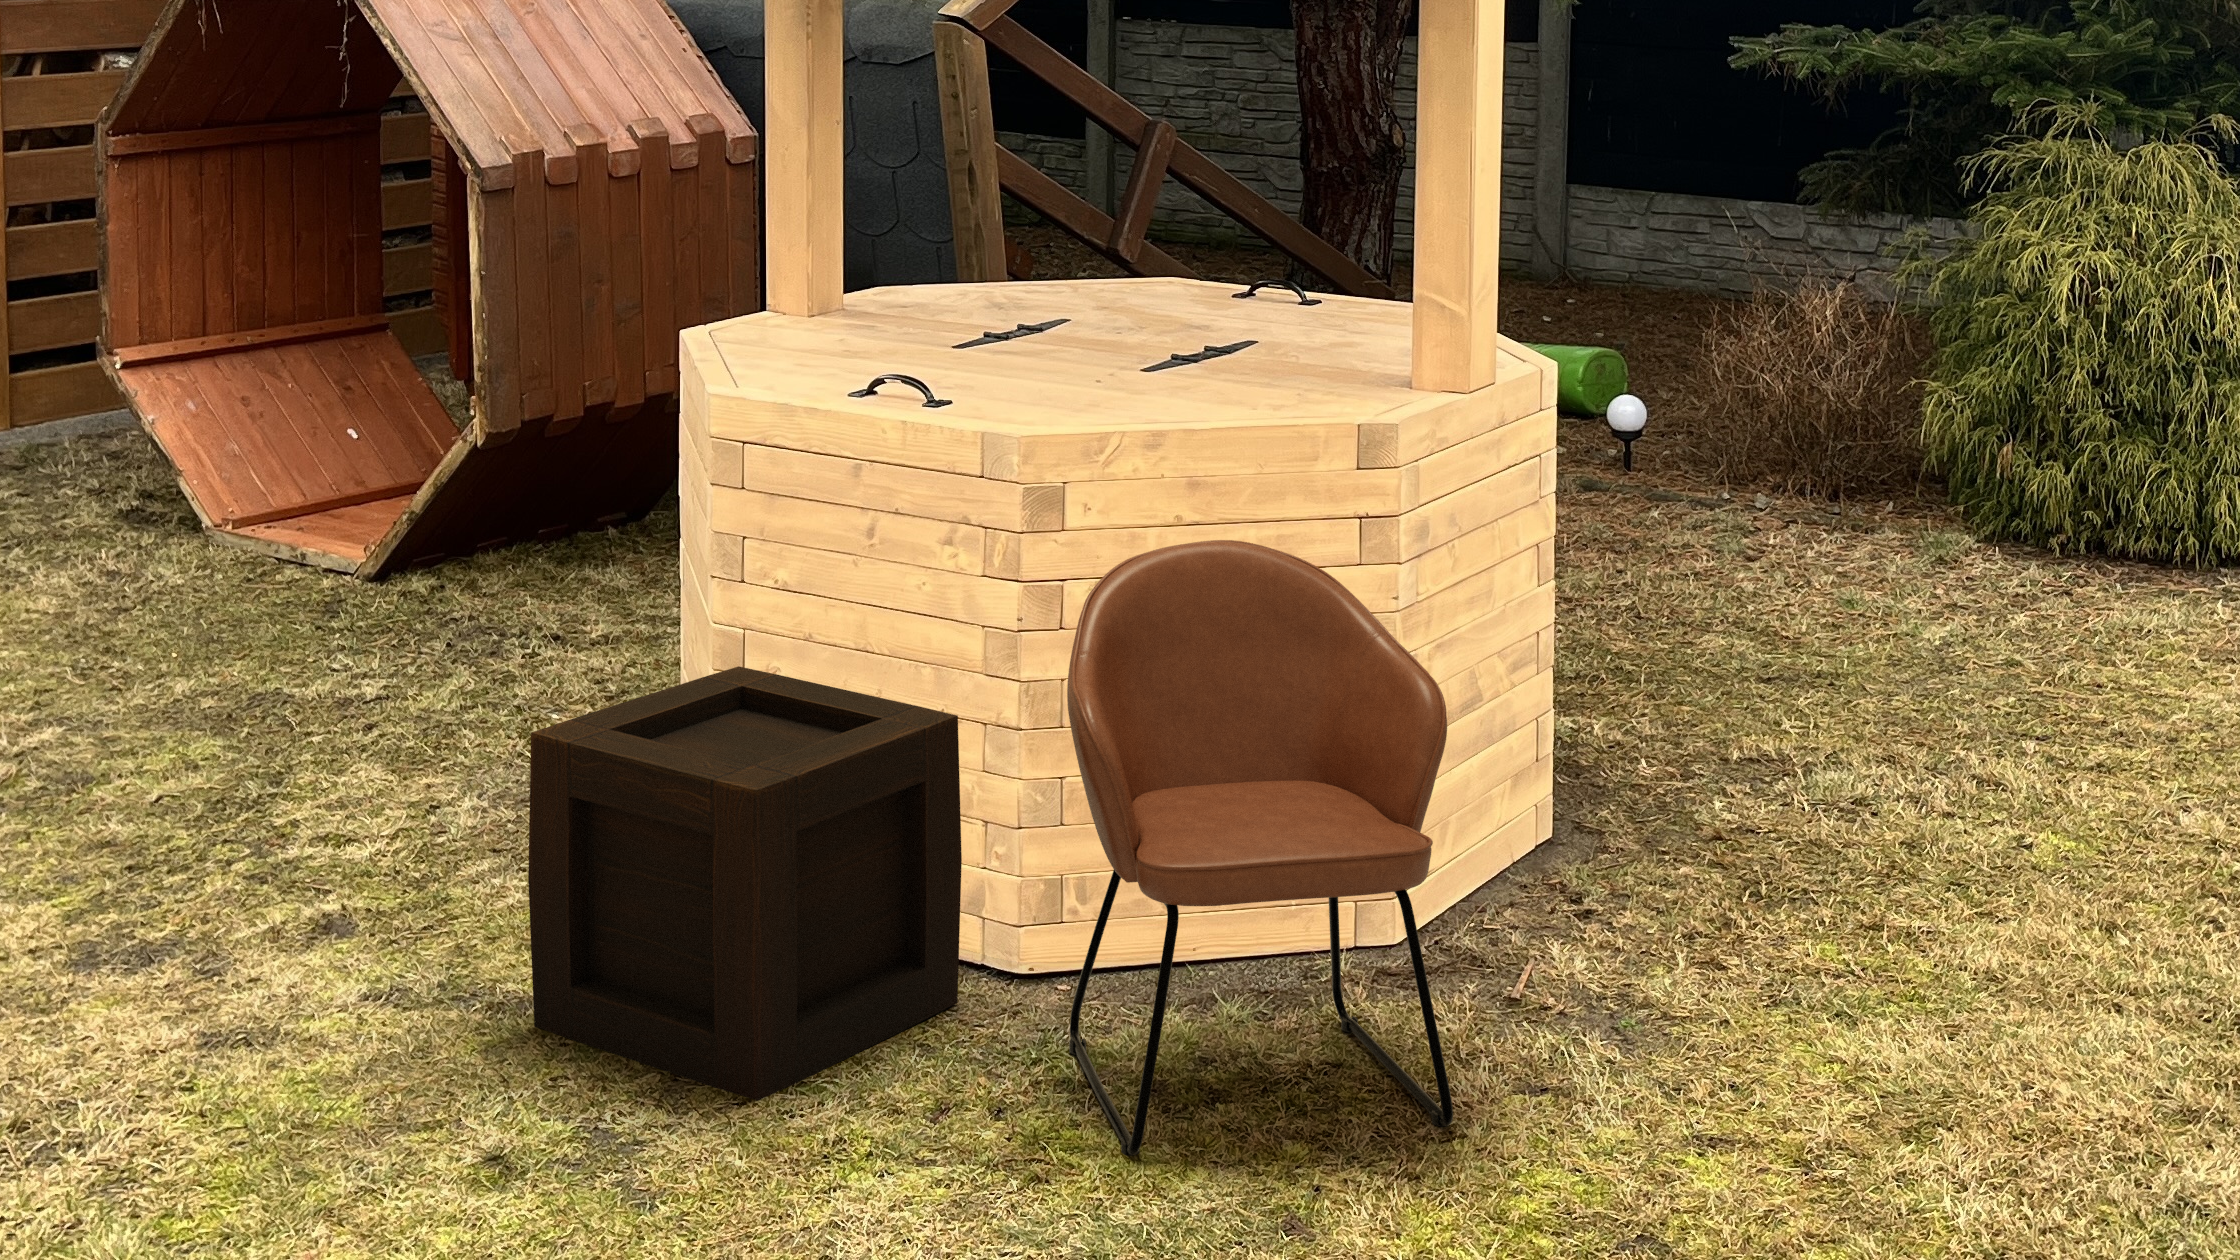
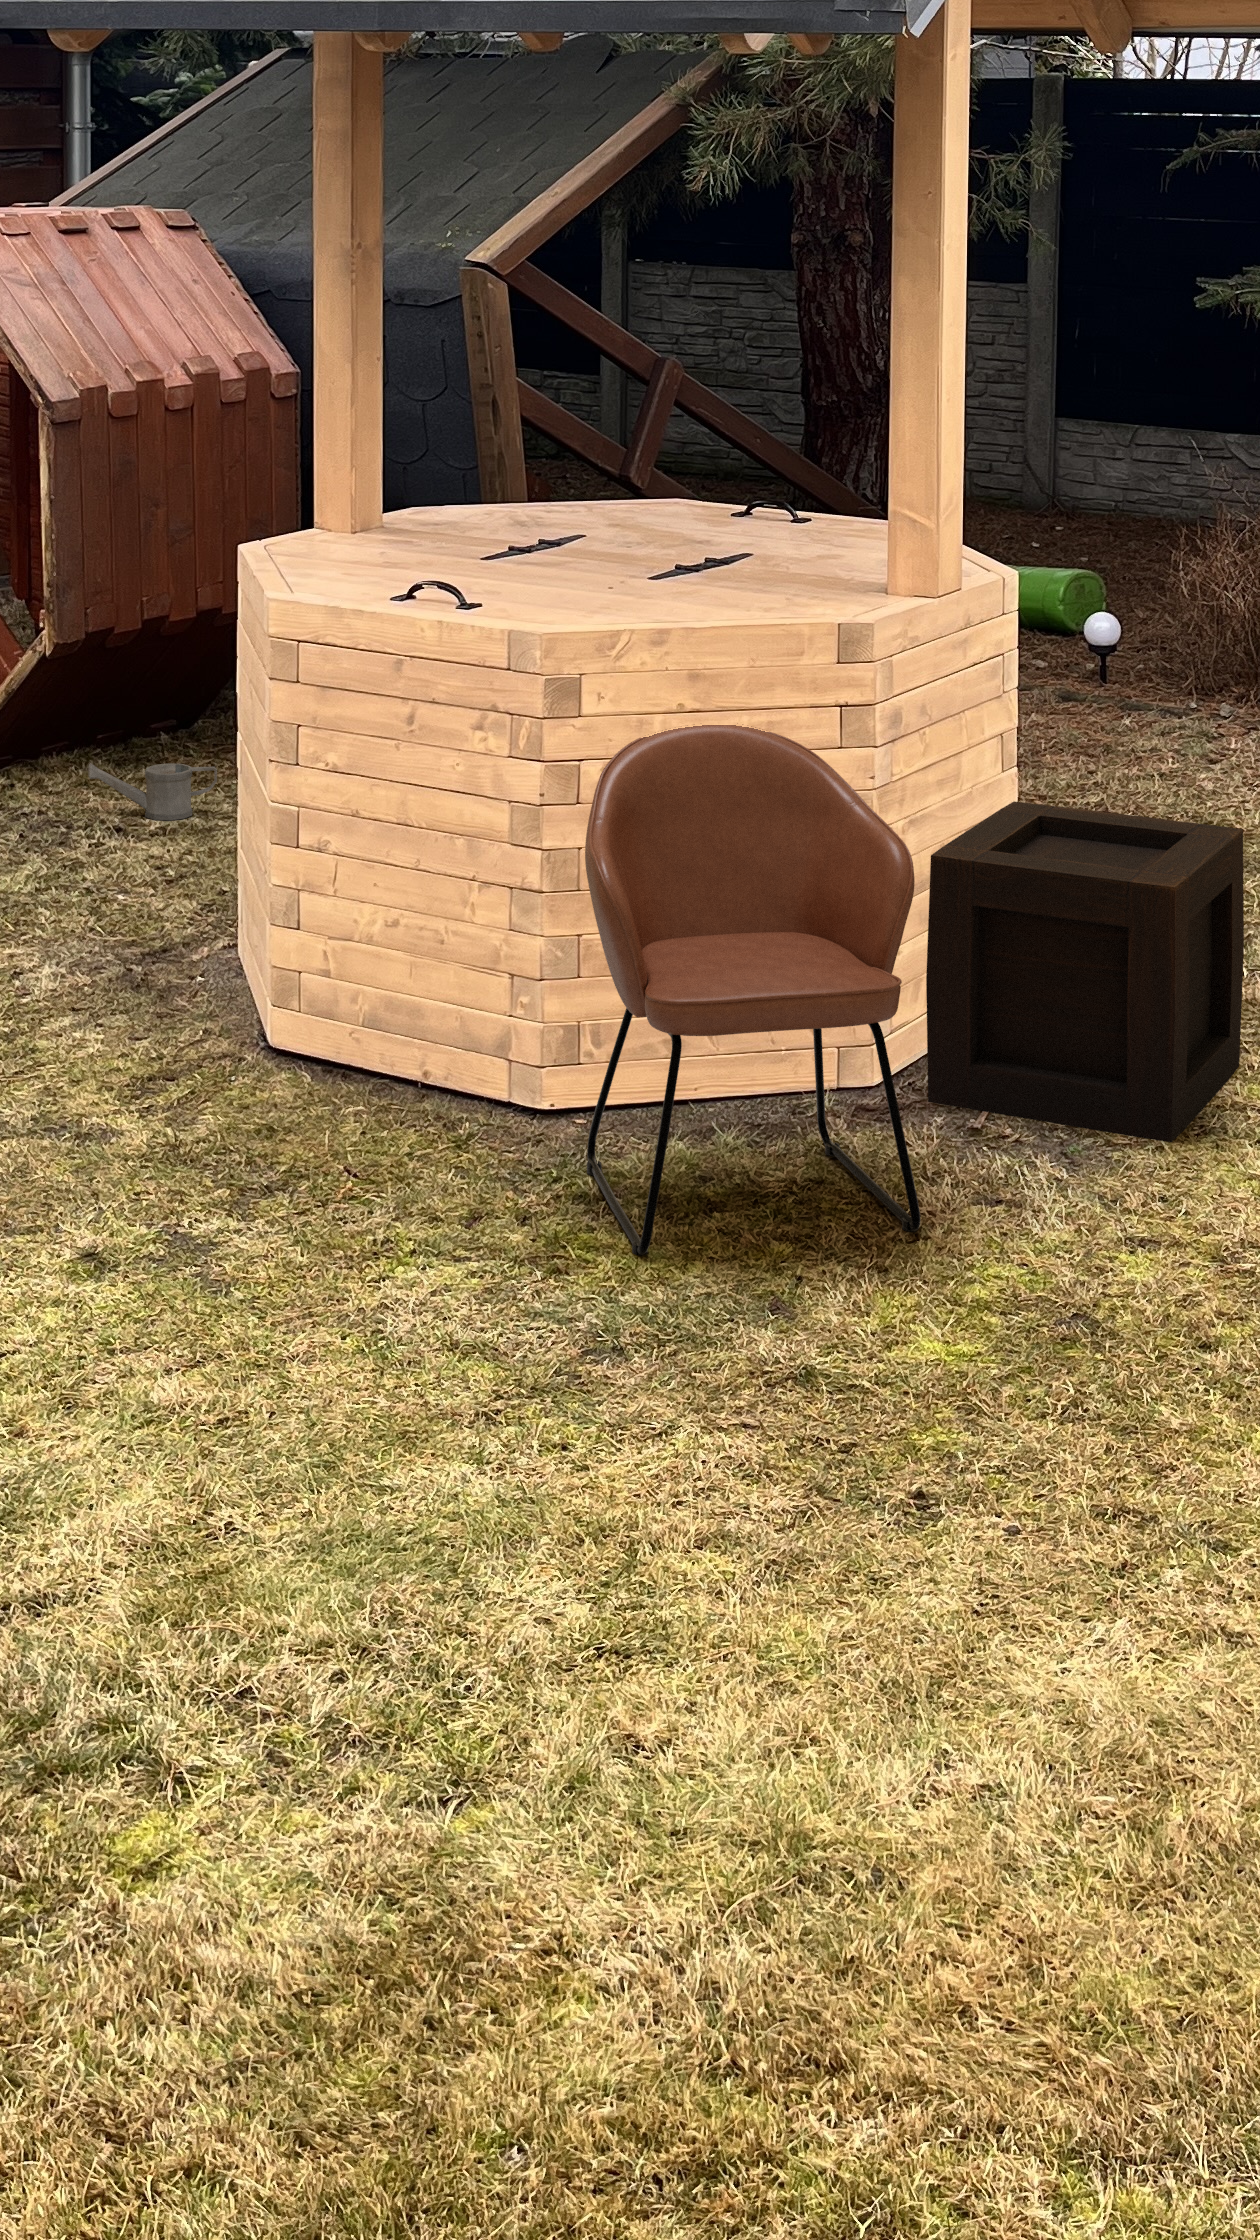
watering can: none [524,566,665,630] -> present [88,763,217,820]
wooden crate: present [528,666,962,1101] -> present [926,801,1244,1142]

